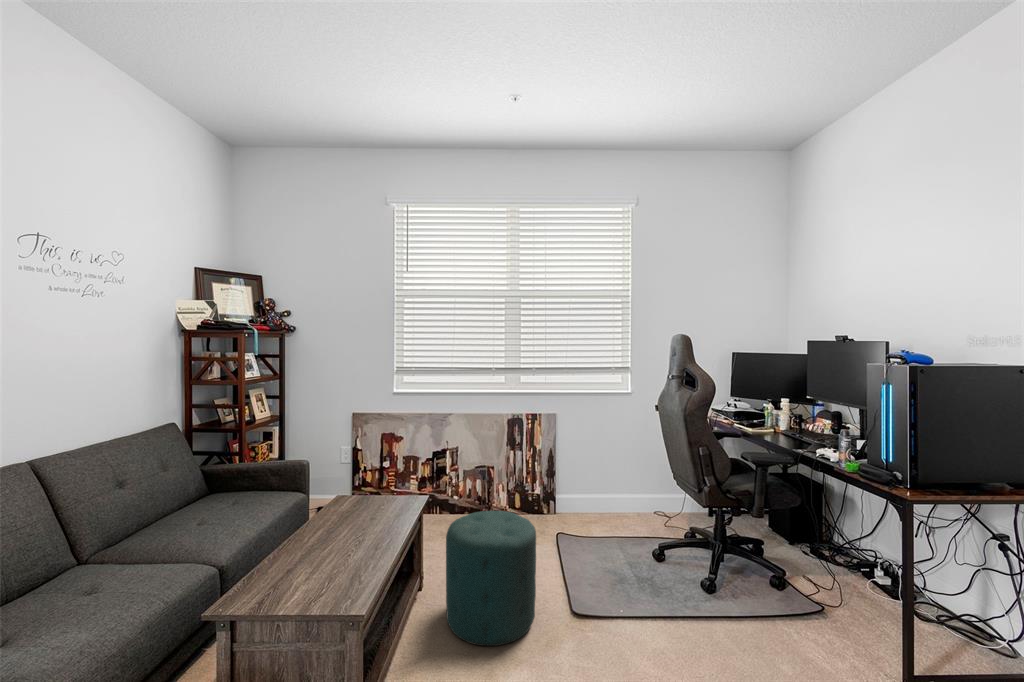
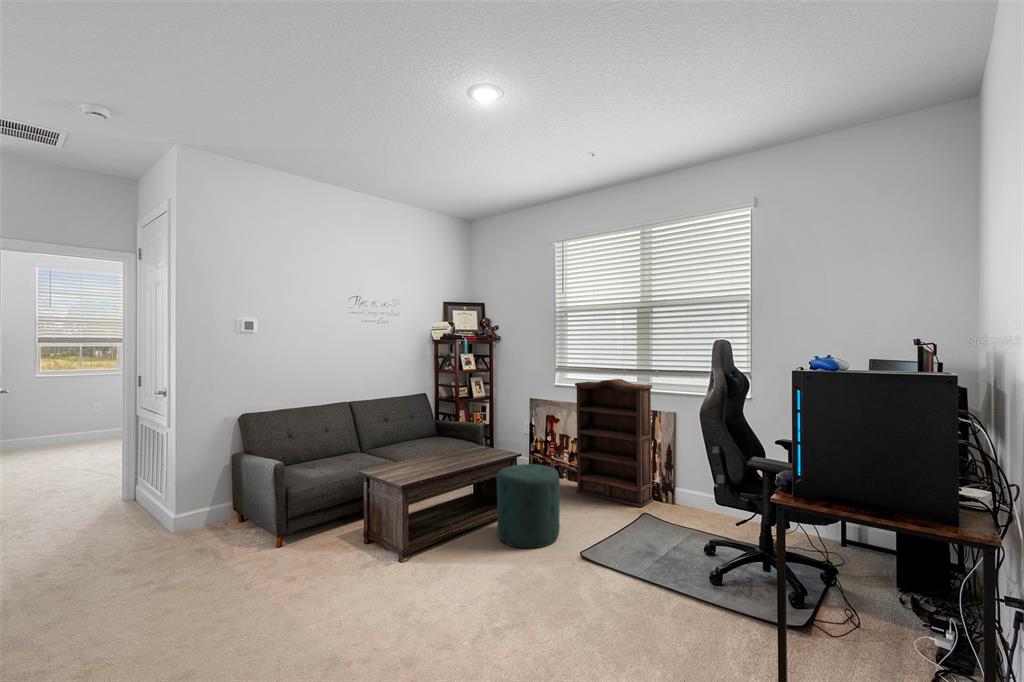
bookshelf: none [450,381,539,528] -> present [575,379,653,507]

